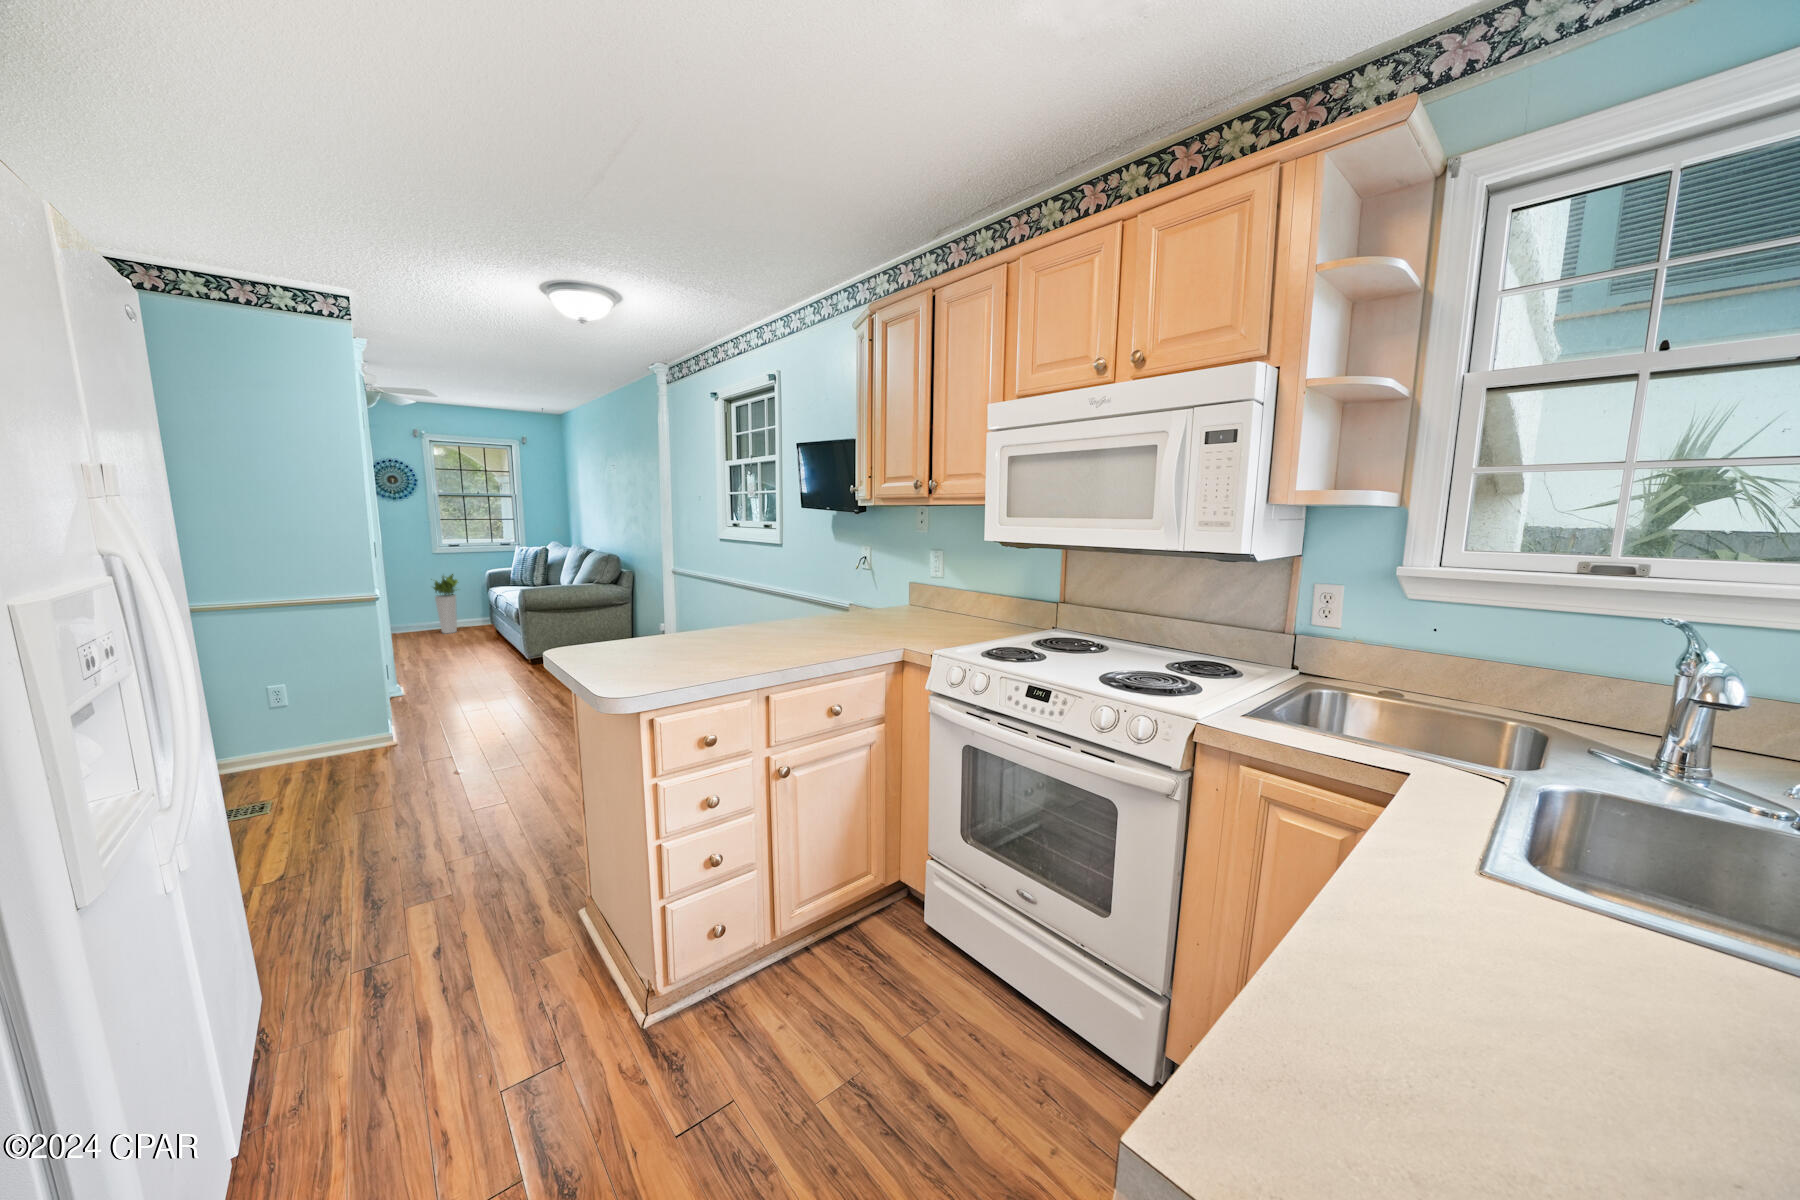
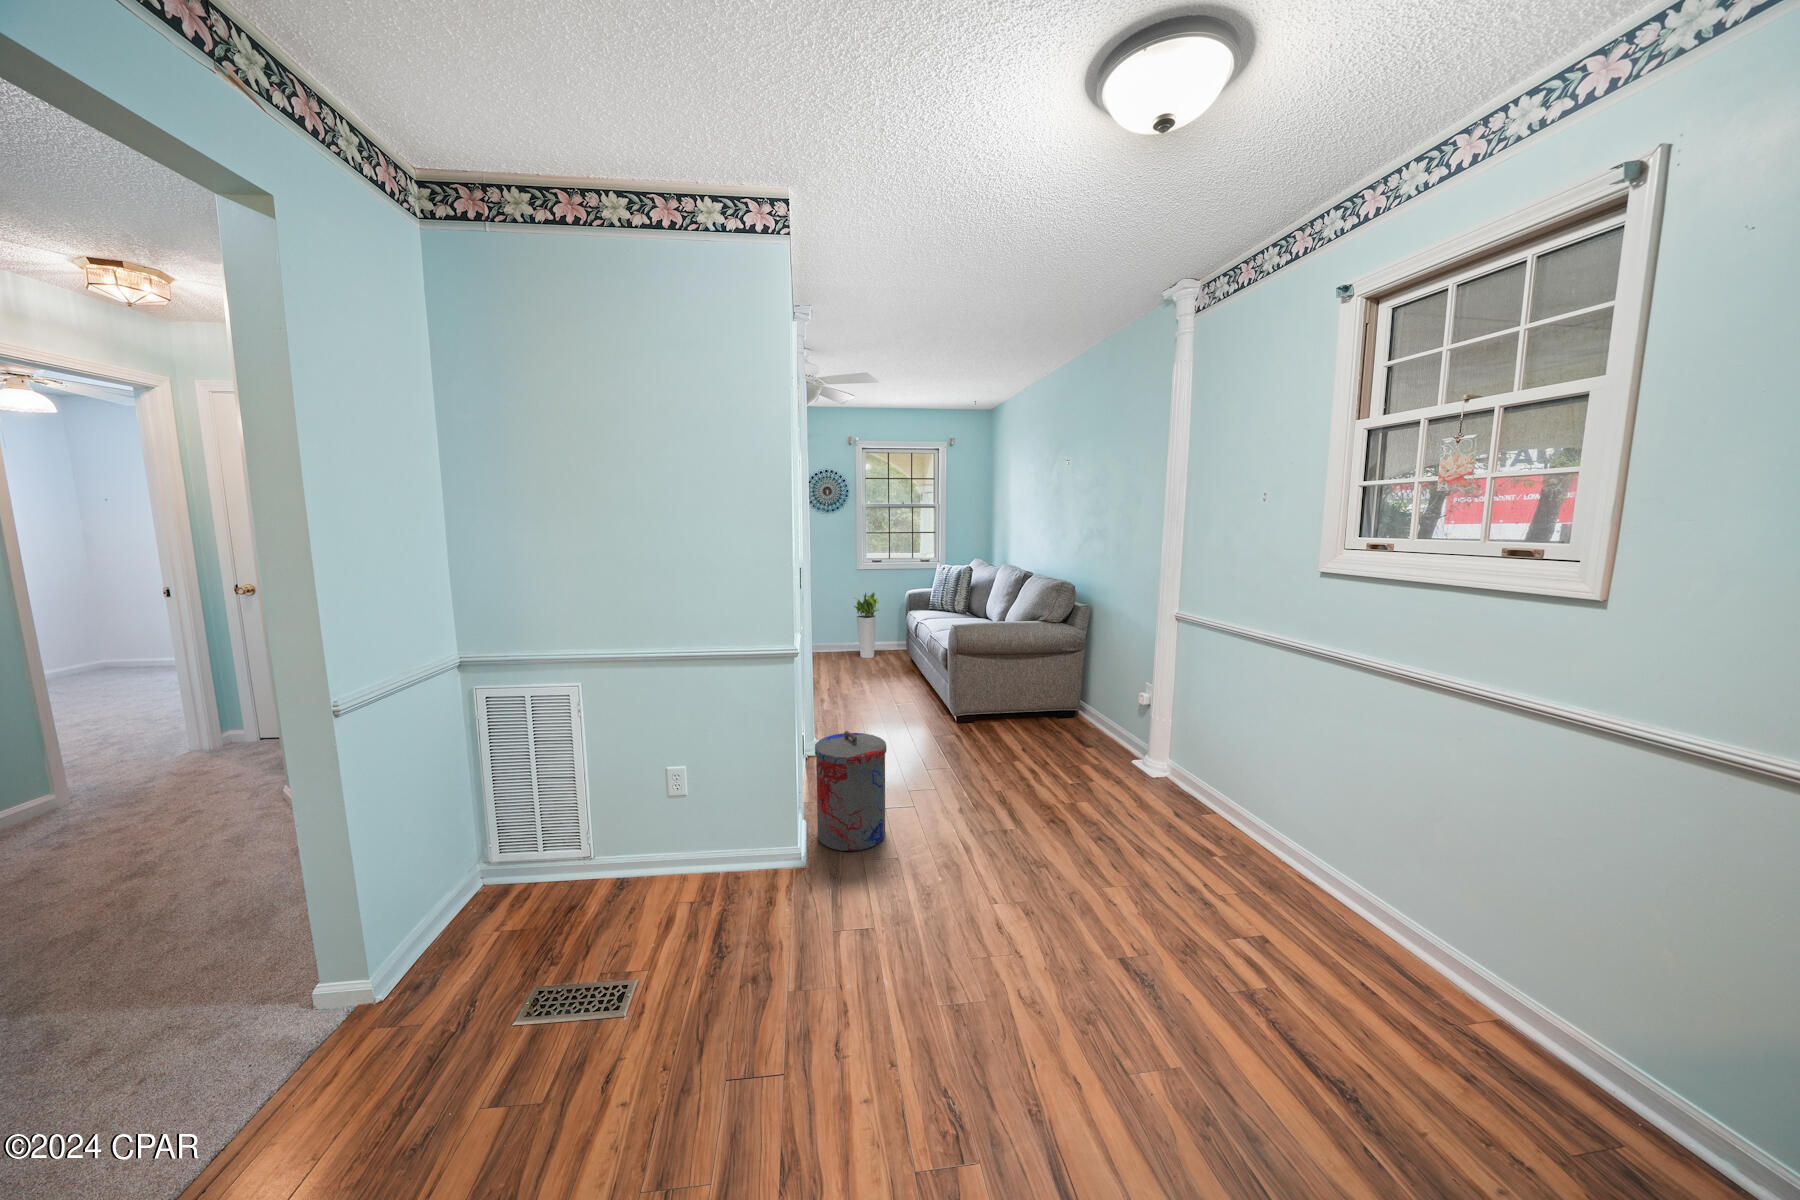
trash can: none [396,654,460,733] -> present [815,731,886,851]

